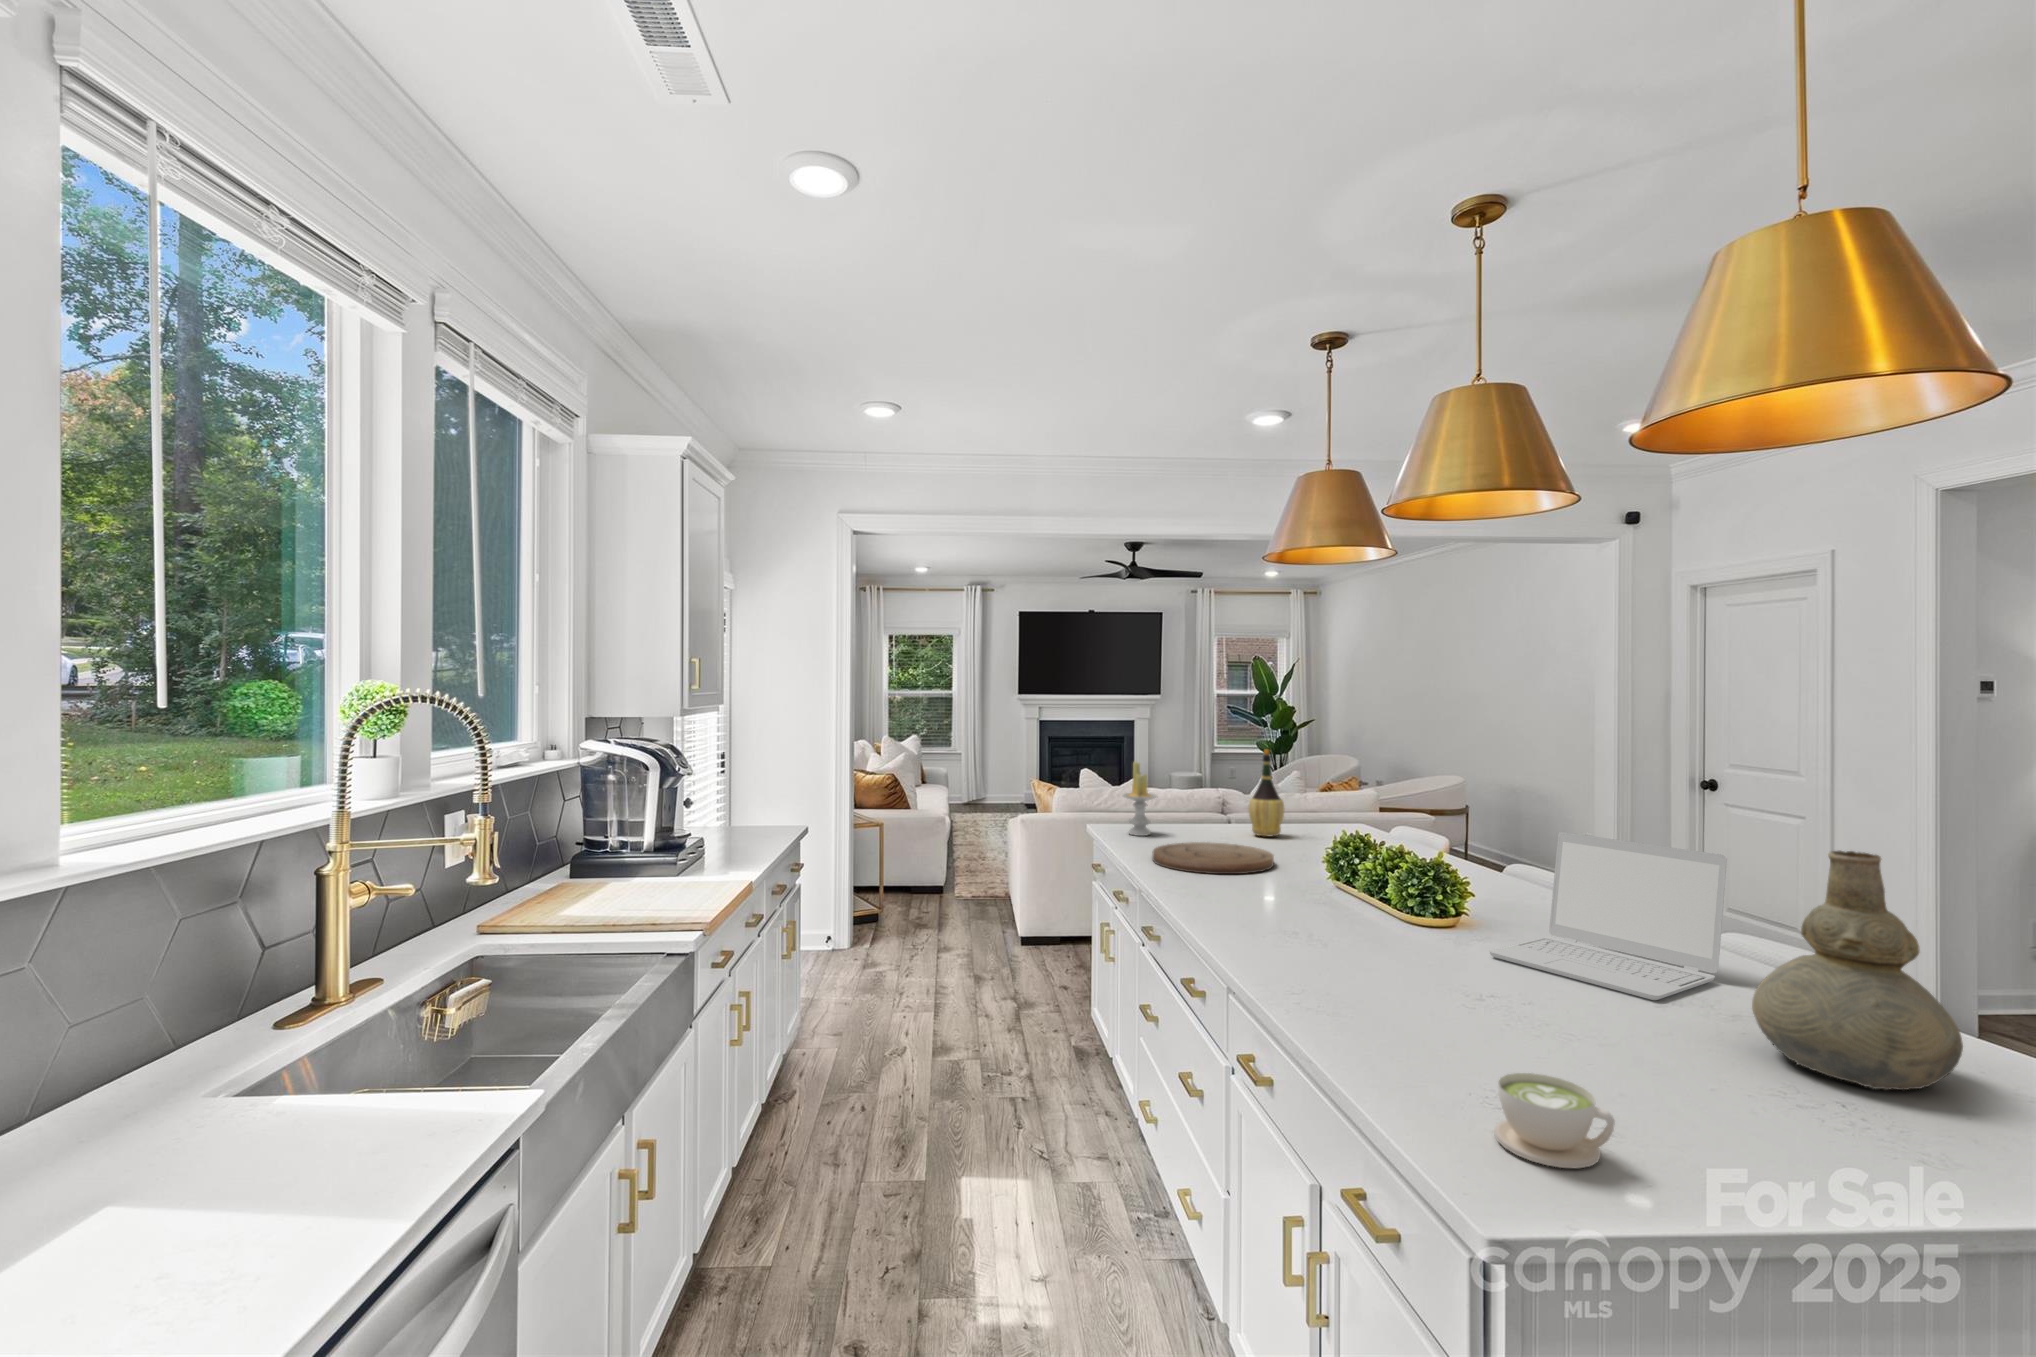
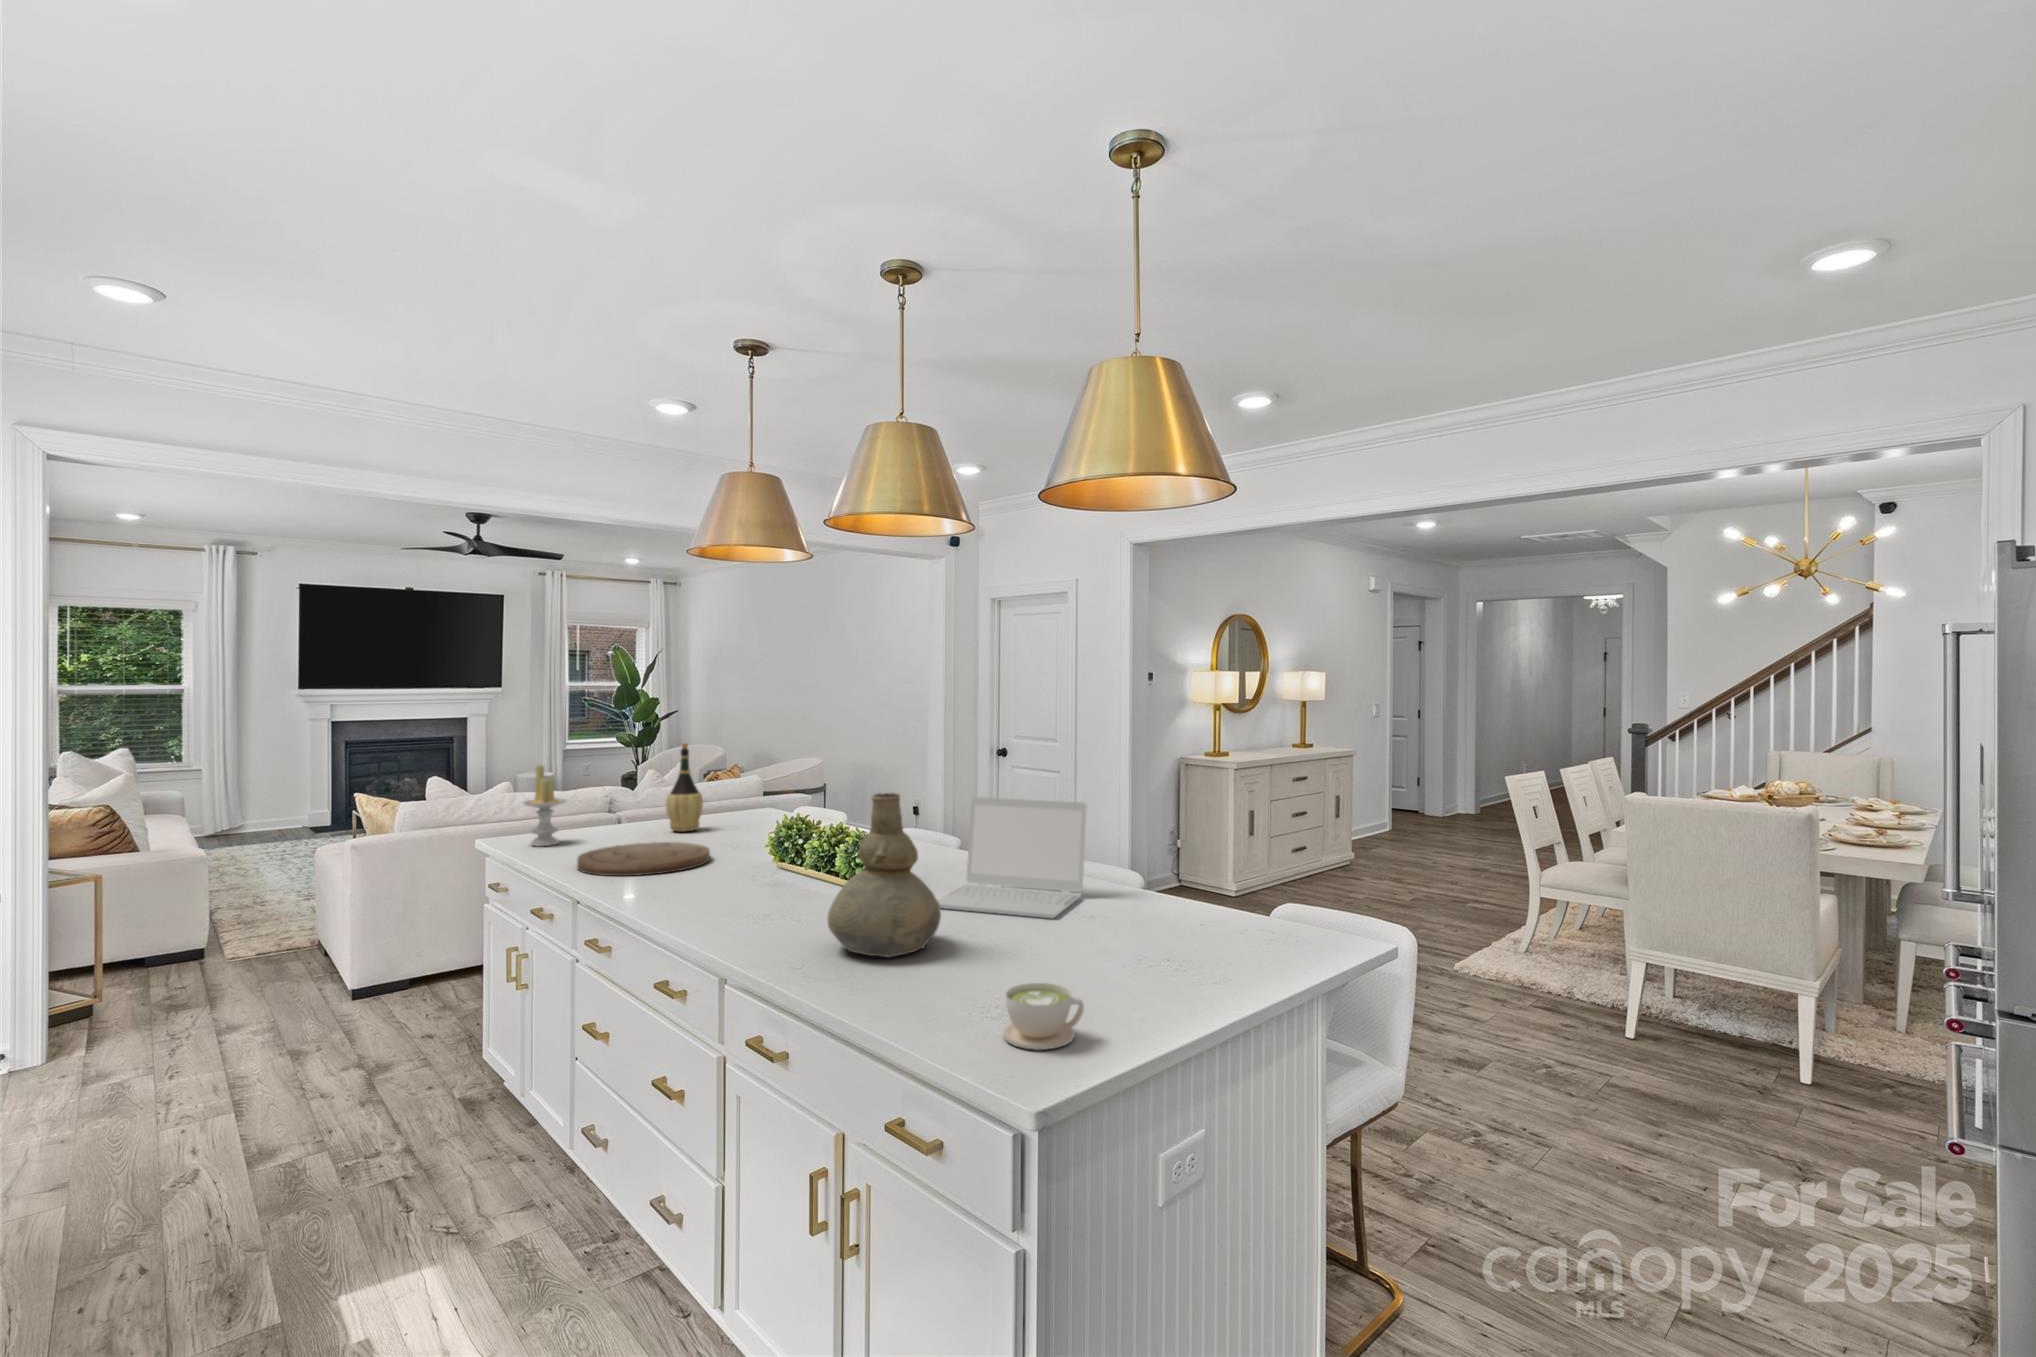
vase: present [1752,851,1963,1090] -> present [828,793,941,957]

